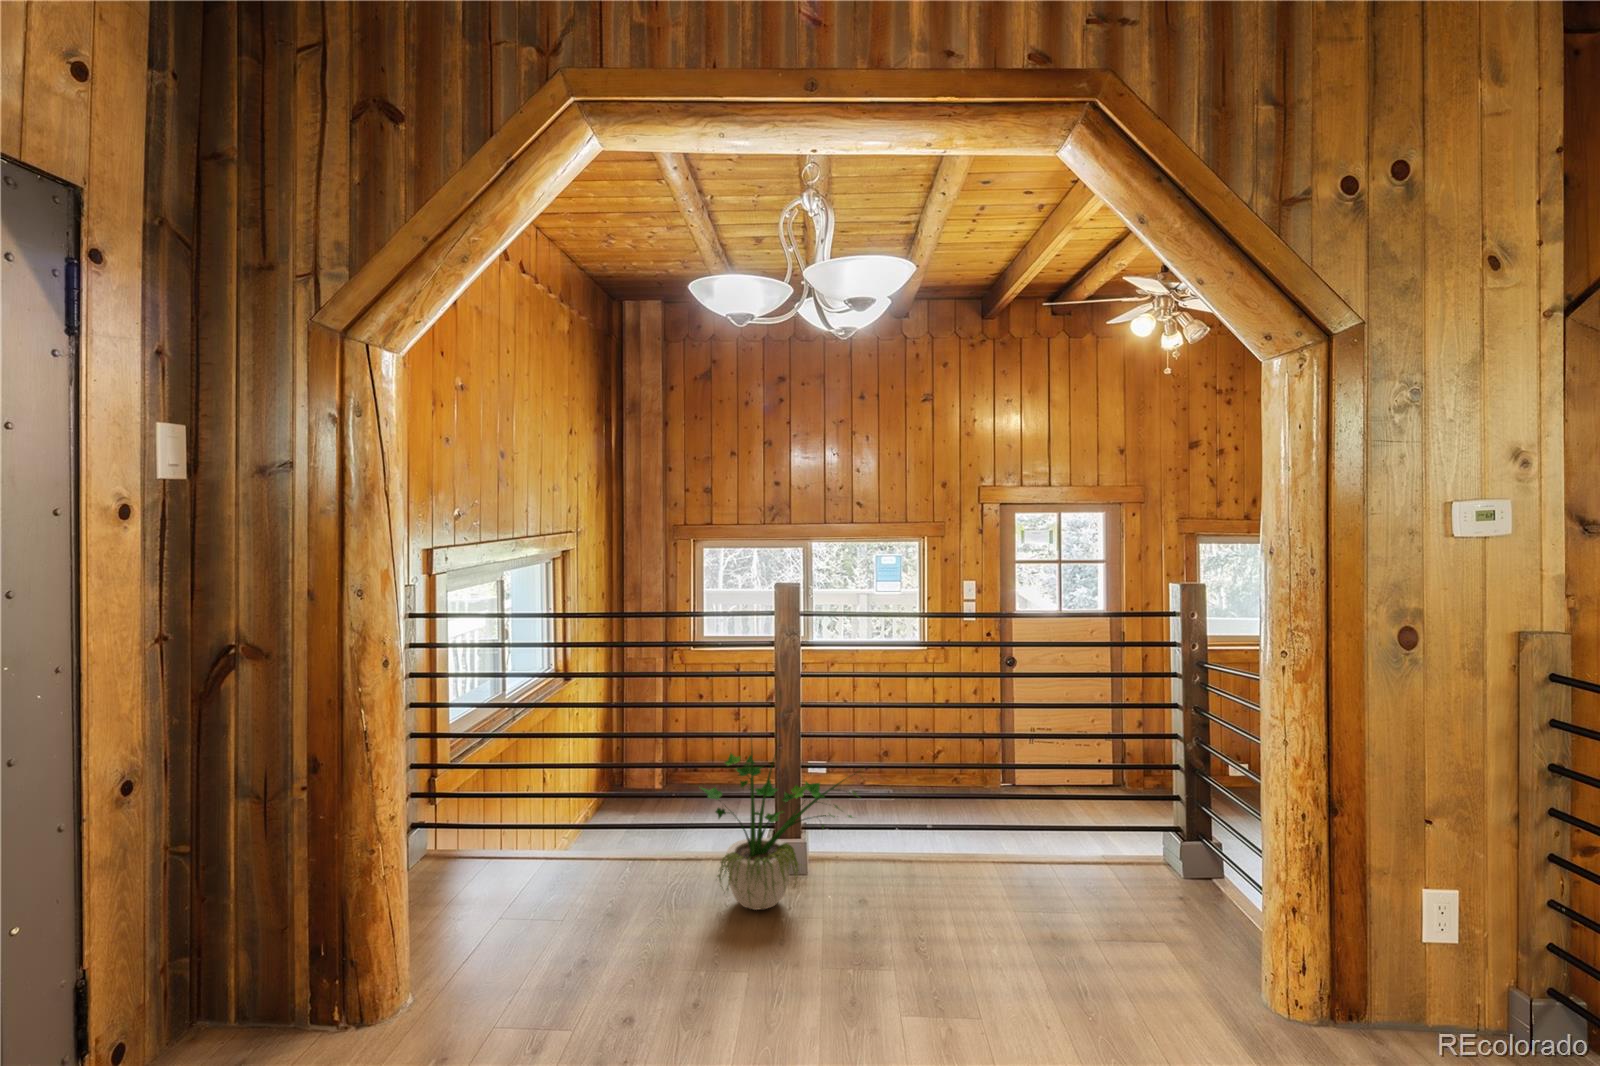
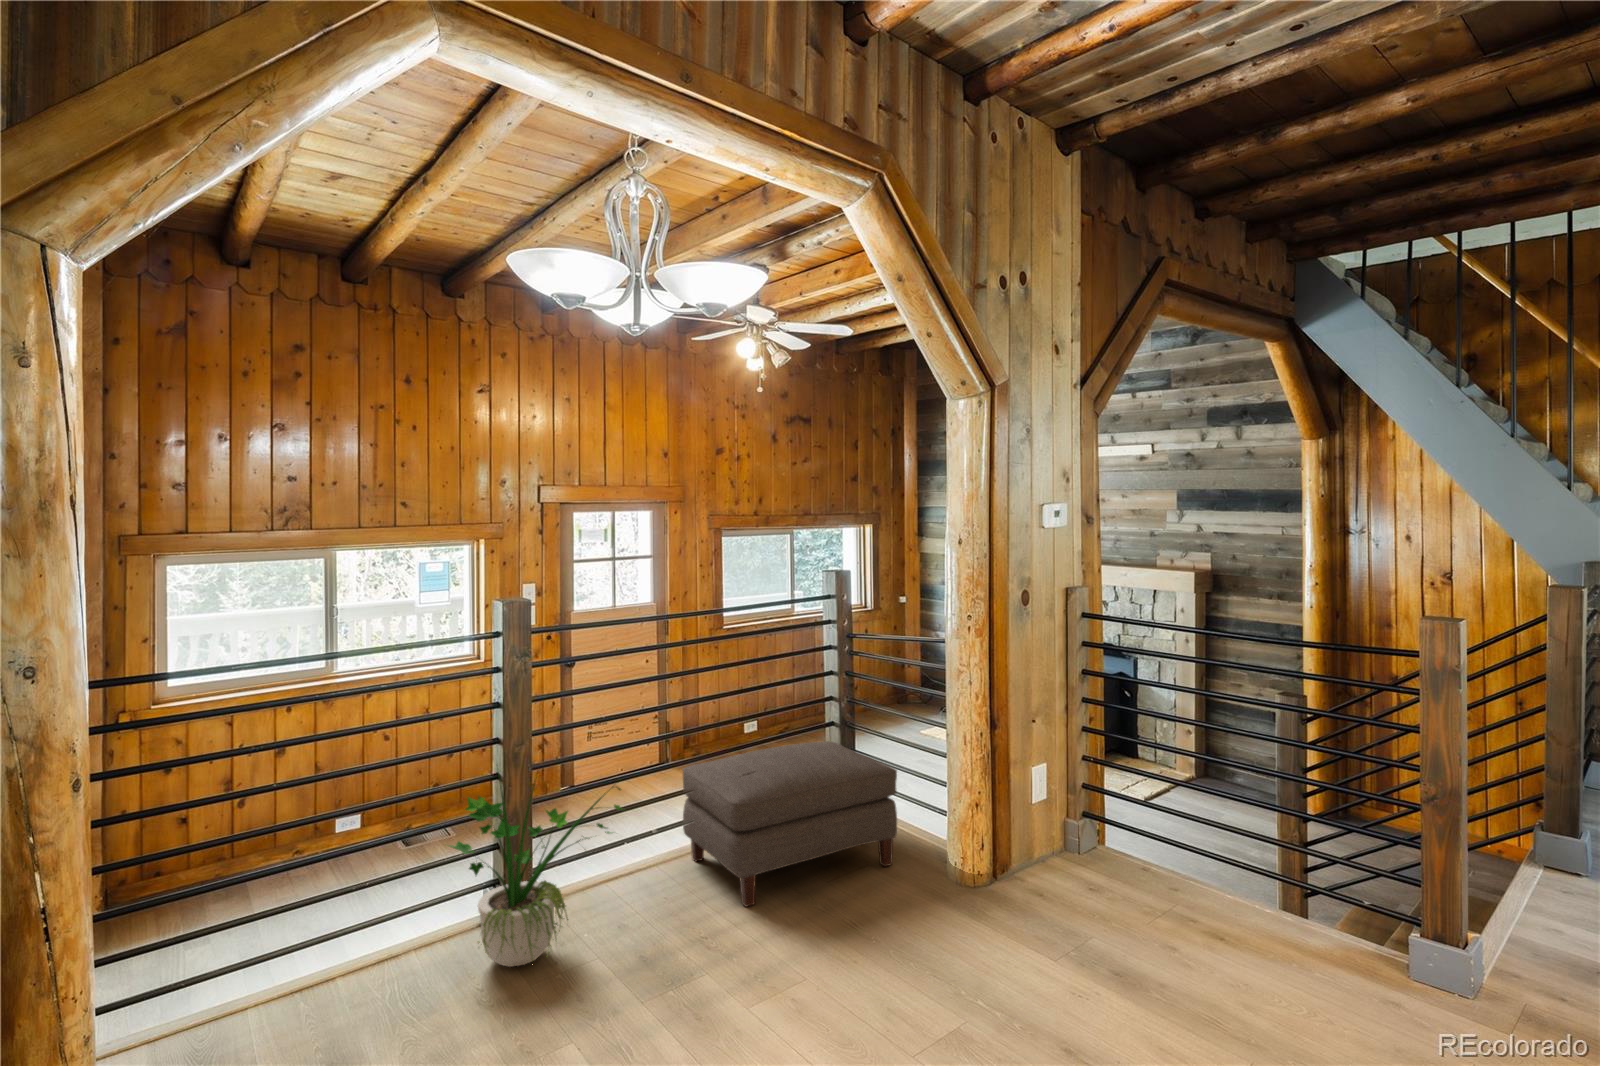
ottoman: none [963,776,1200,954] -> present [682,741,897,906]

